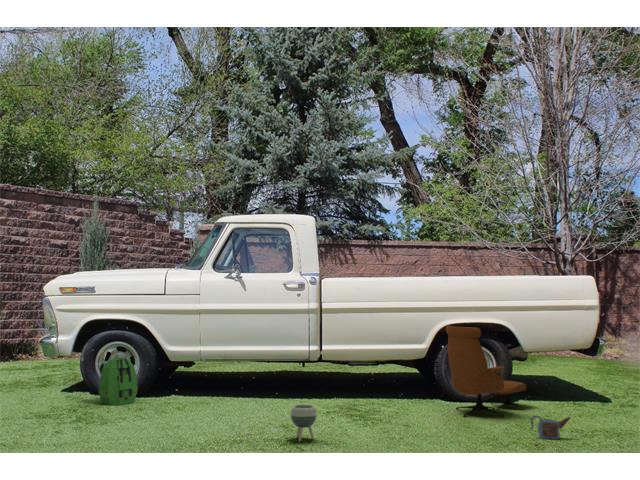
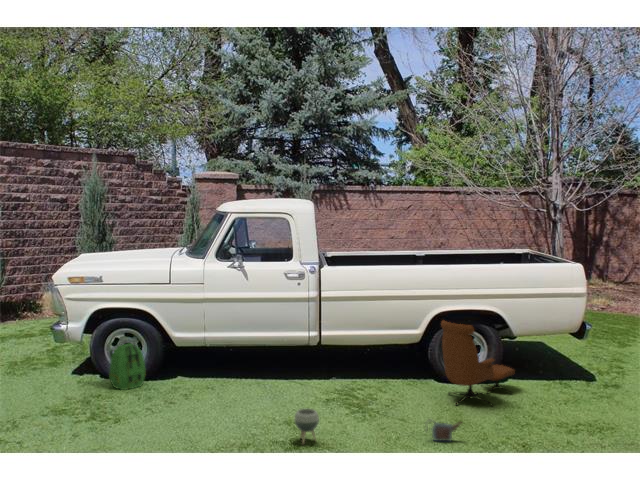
watering can: present [530,415,570,439] -> present [431,422,461,441]

